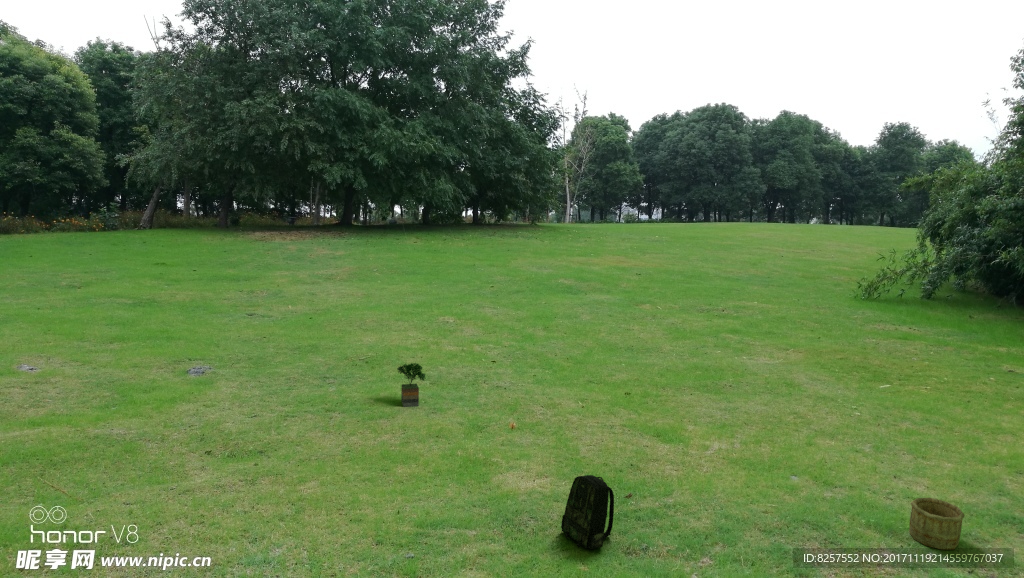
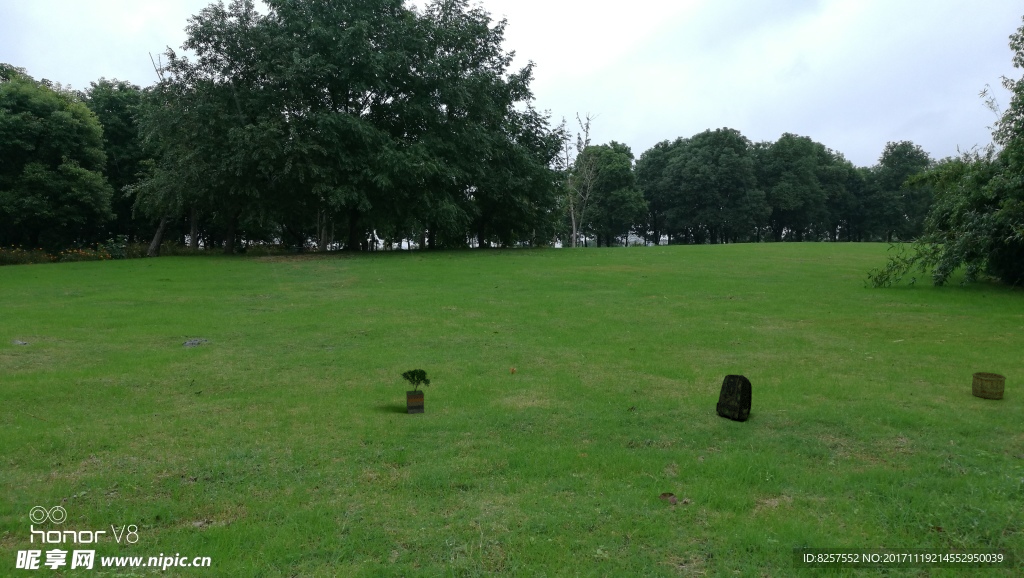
backpack: present [561,475,614,549] -> present [716,375,752,419]
wooden bucket: present [909,498,965,550] -> present [972,372,1006,399]

